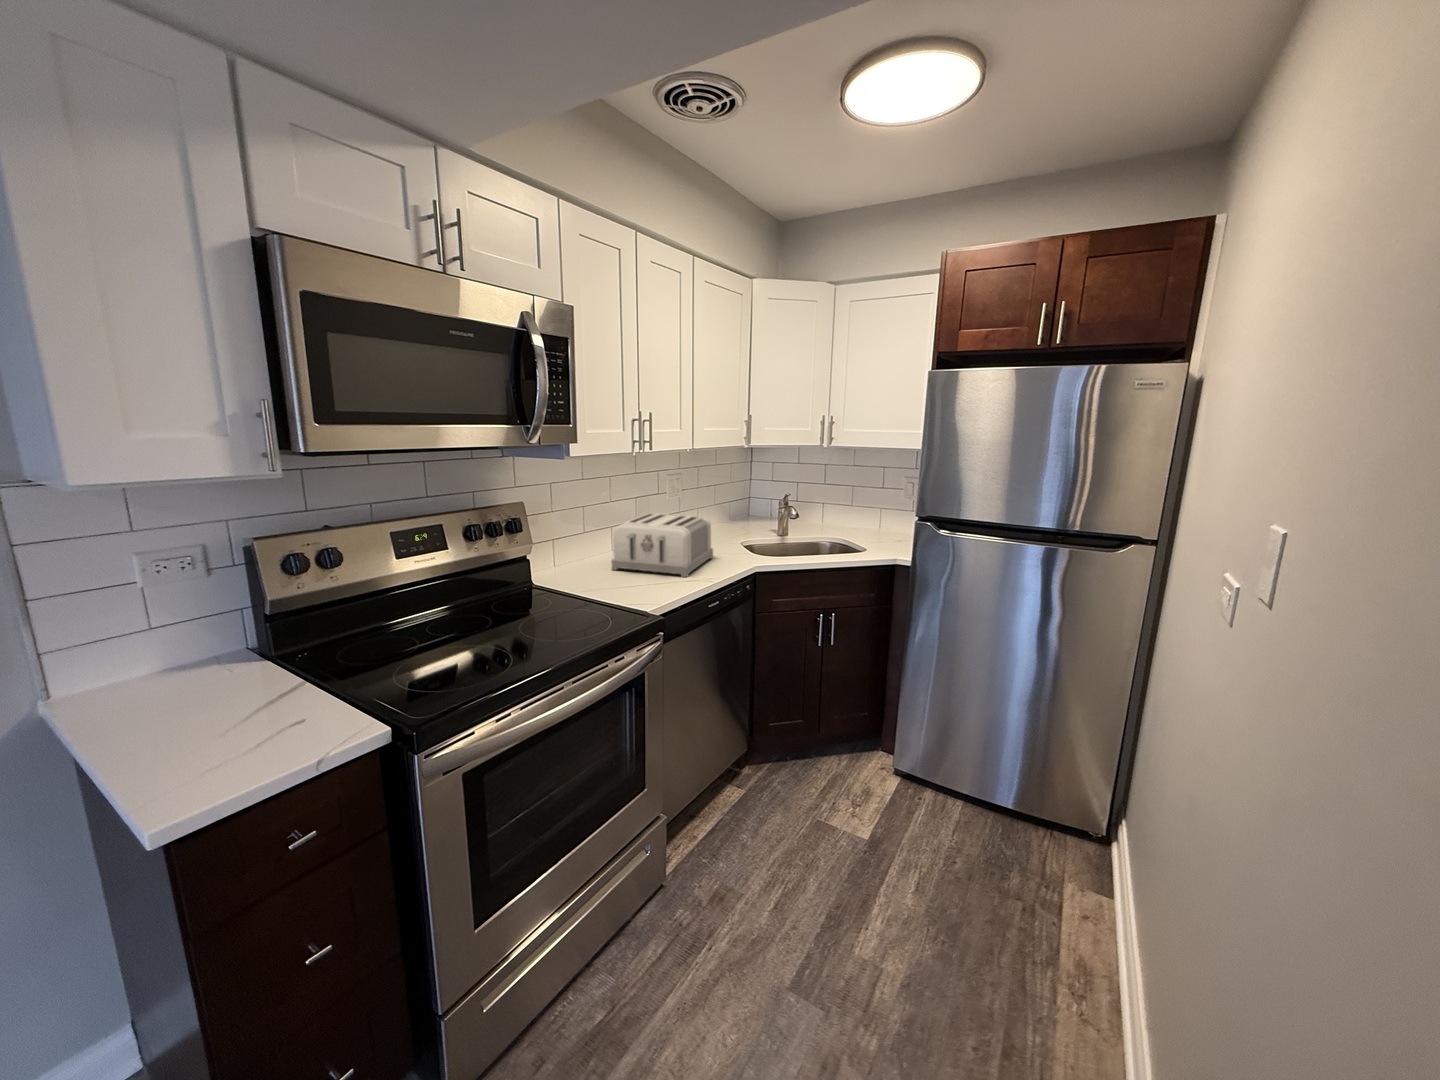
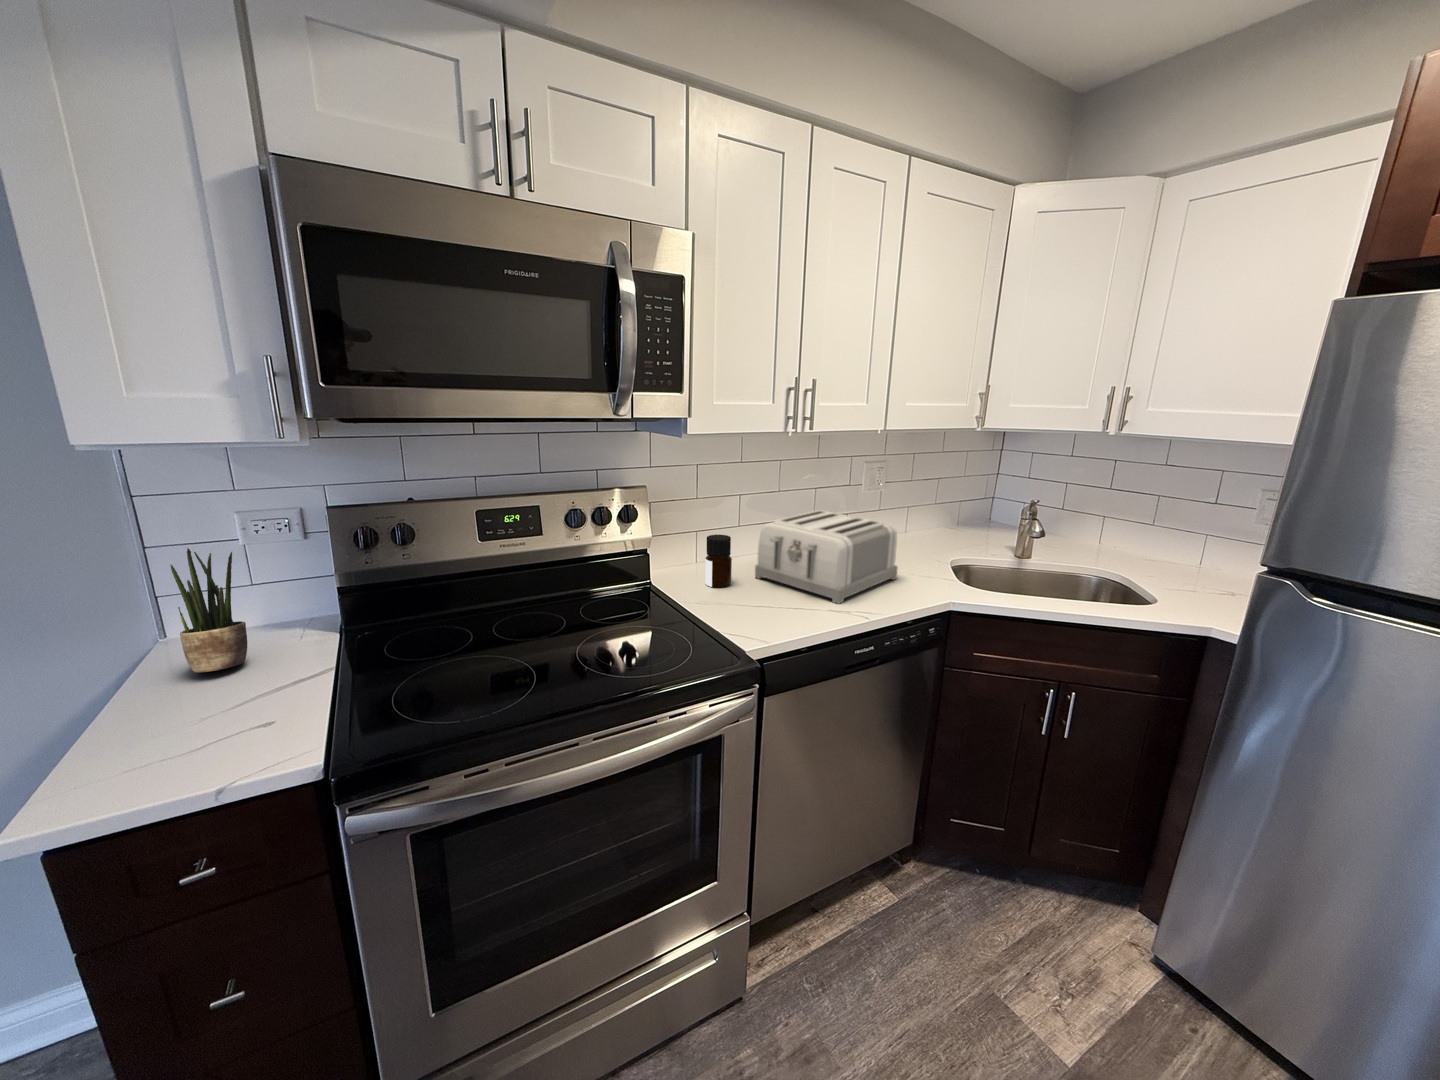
bottle: none [575,538,598,580] -> present [705,535,732,588]
potted plant: none [115,586,200,710] -> present [171,548,247,672]

